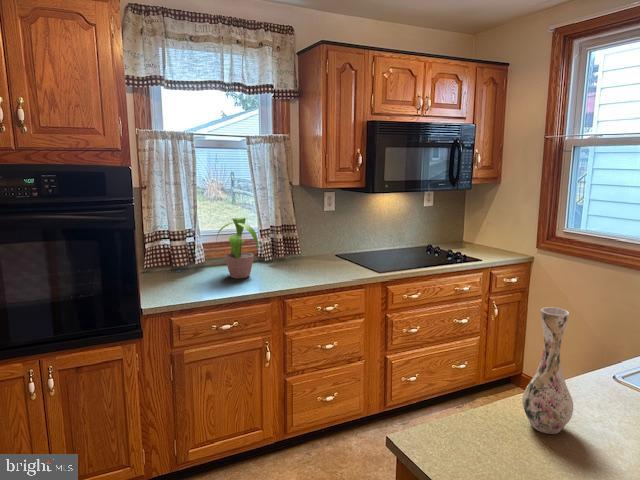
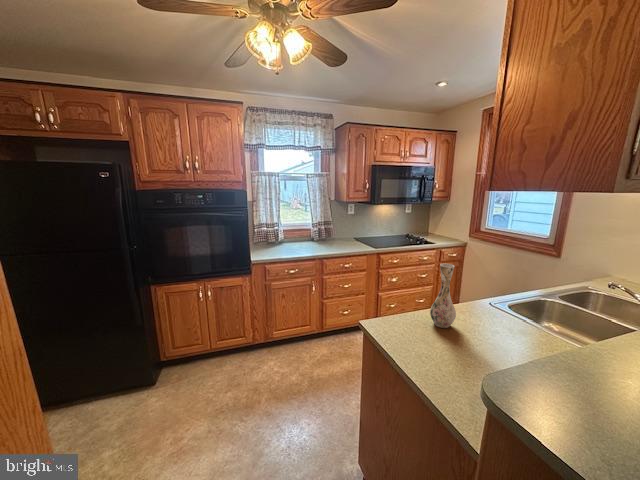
potted plant: present [217,218,258,278] -> none [288,217,314,248]

